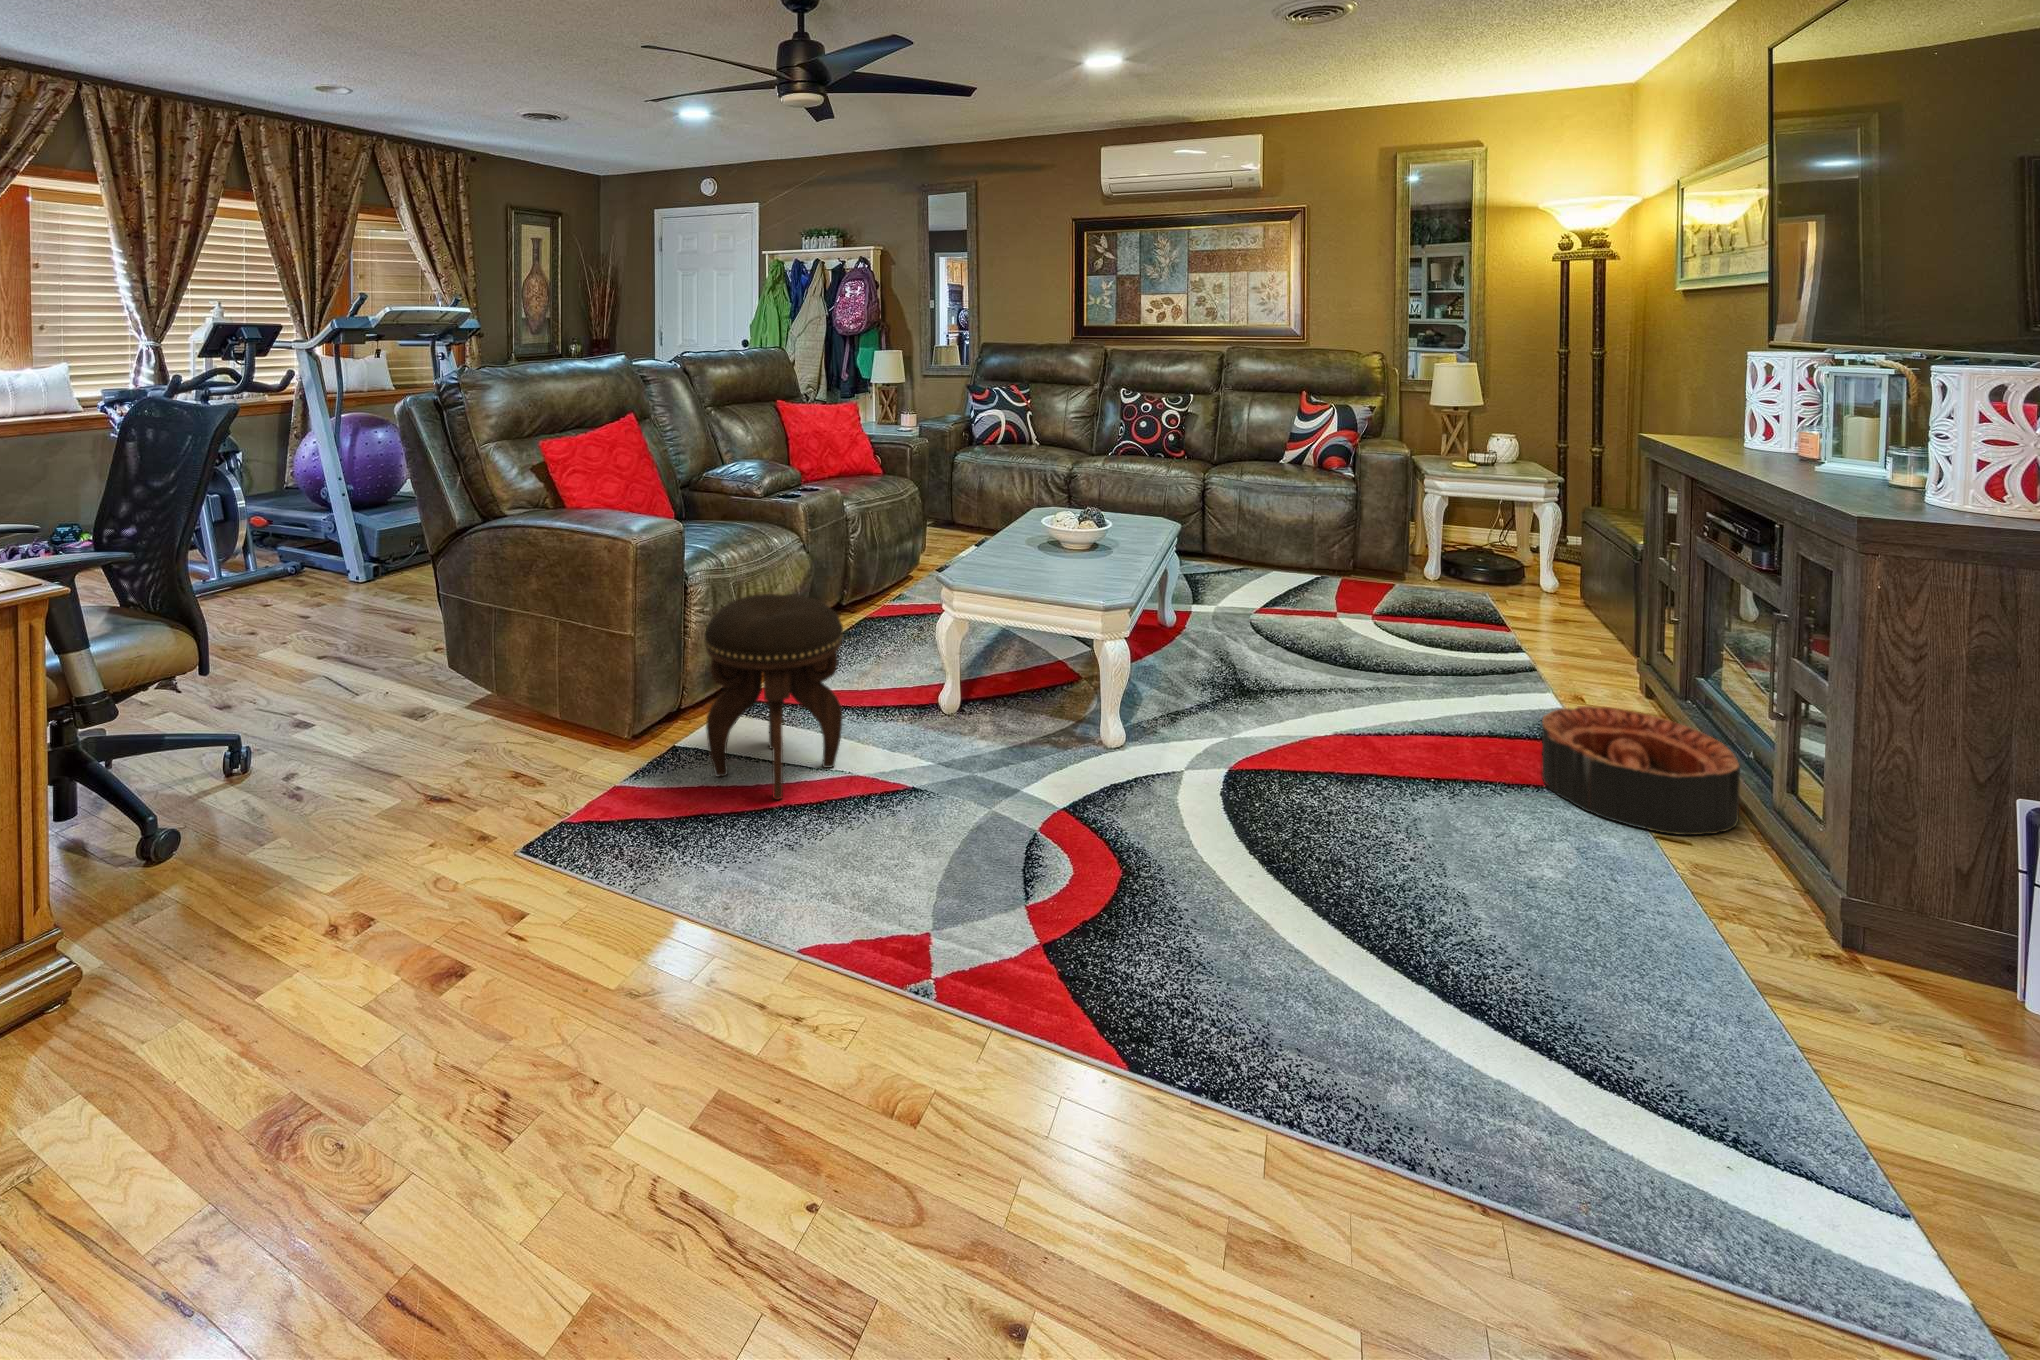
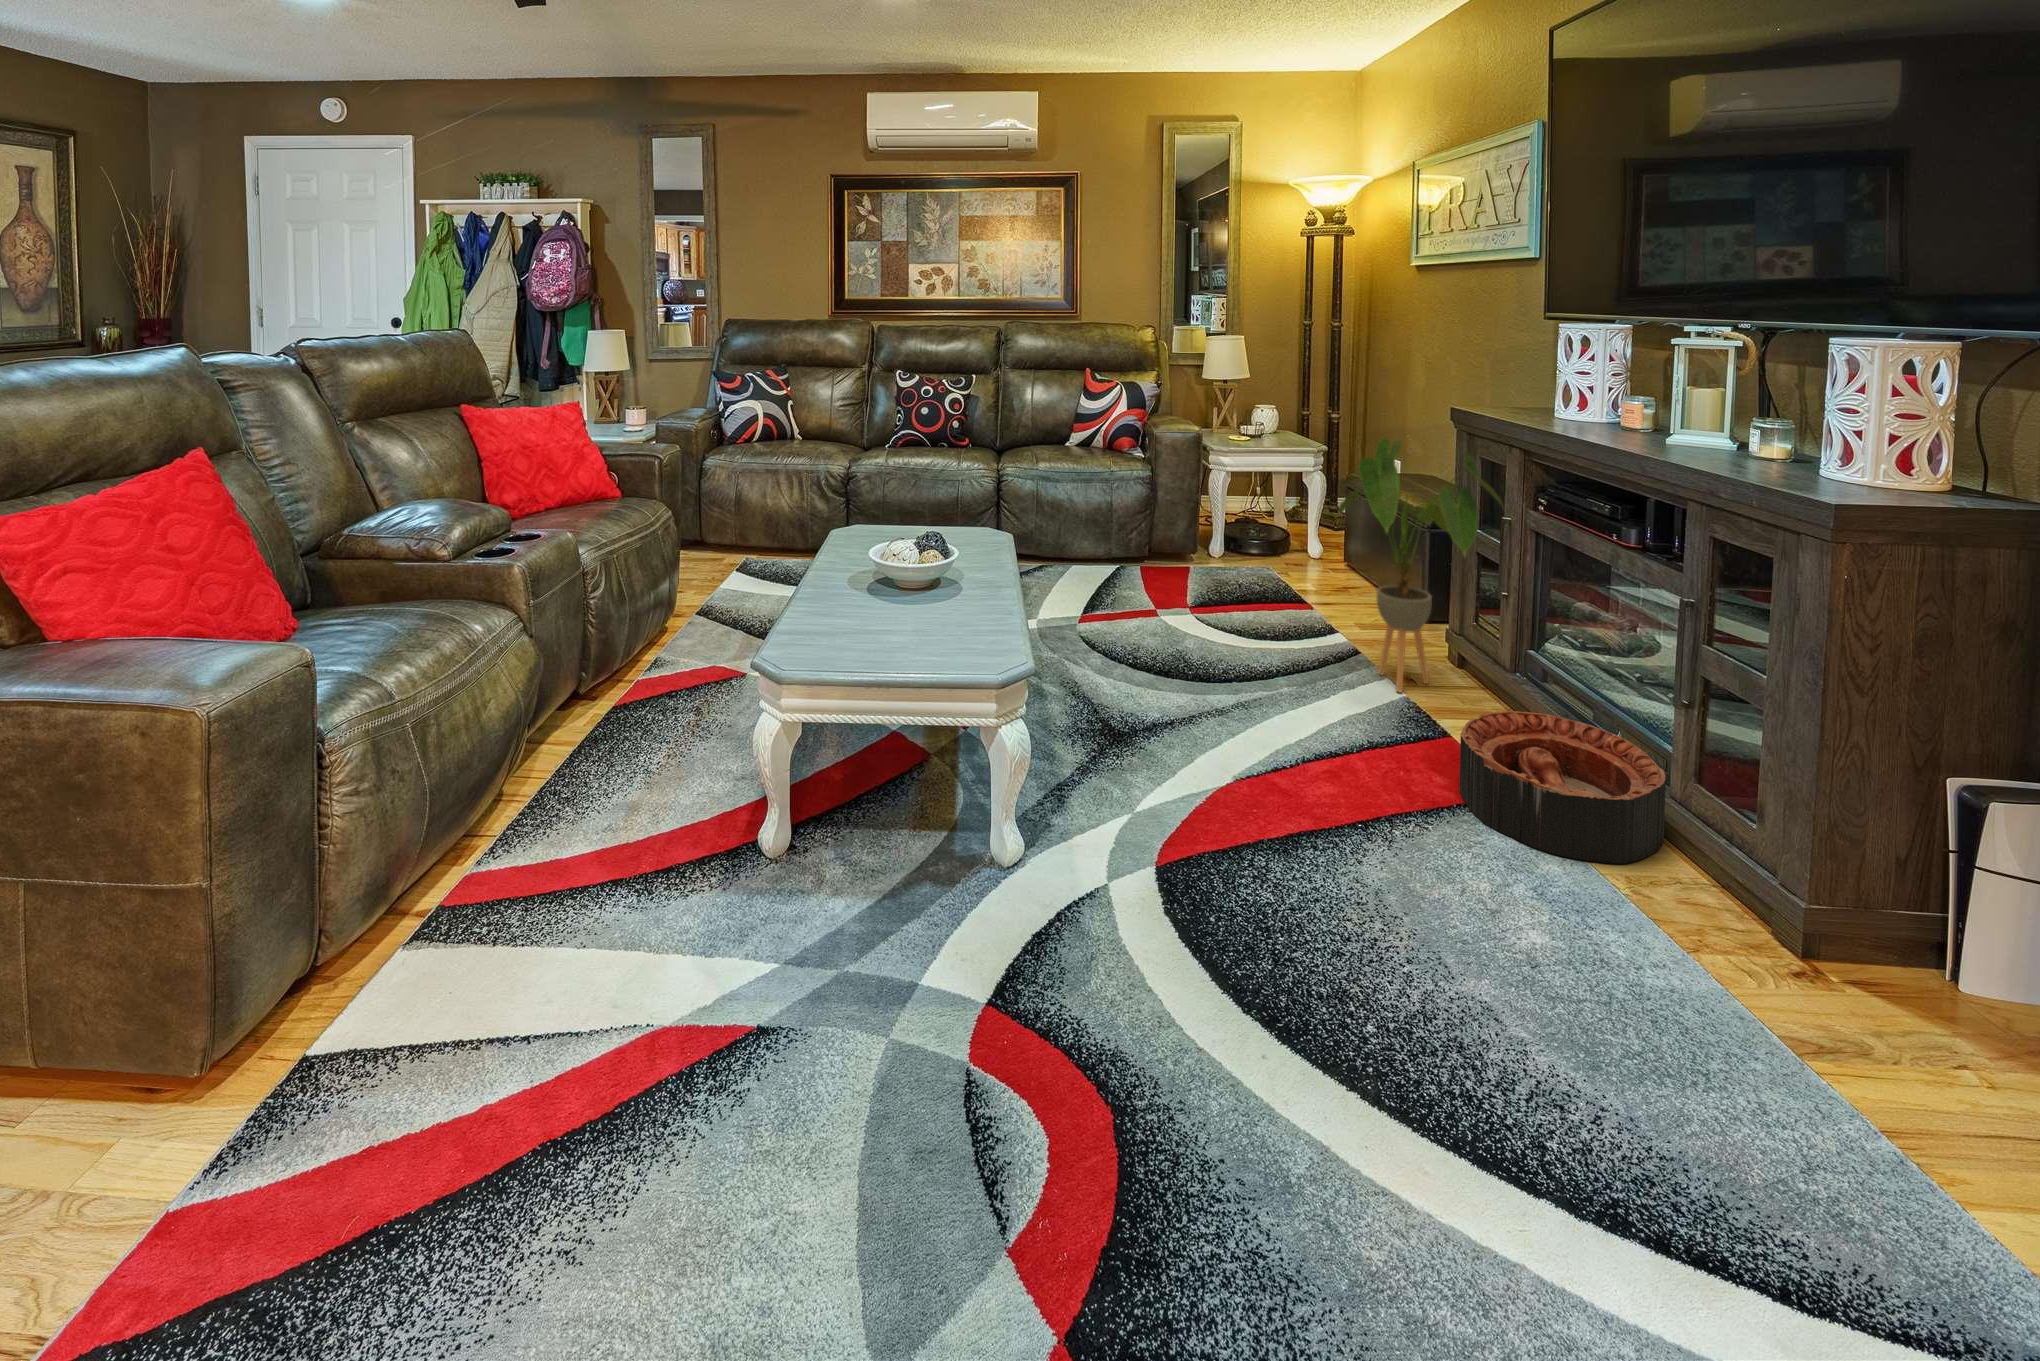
house plant: none [1490,459,1658,697] -> present [1339,438,1505,692]
footstool: present [704,594,843,799] -> none [365,746,628,1136]

